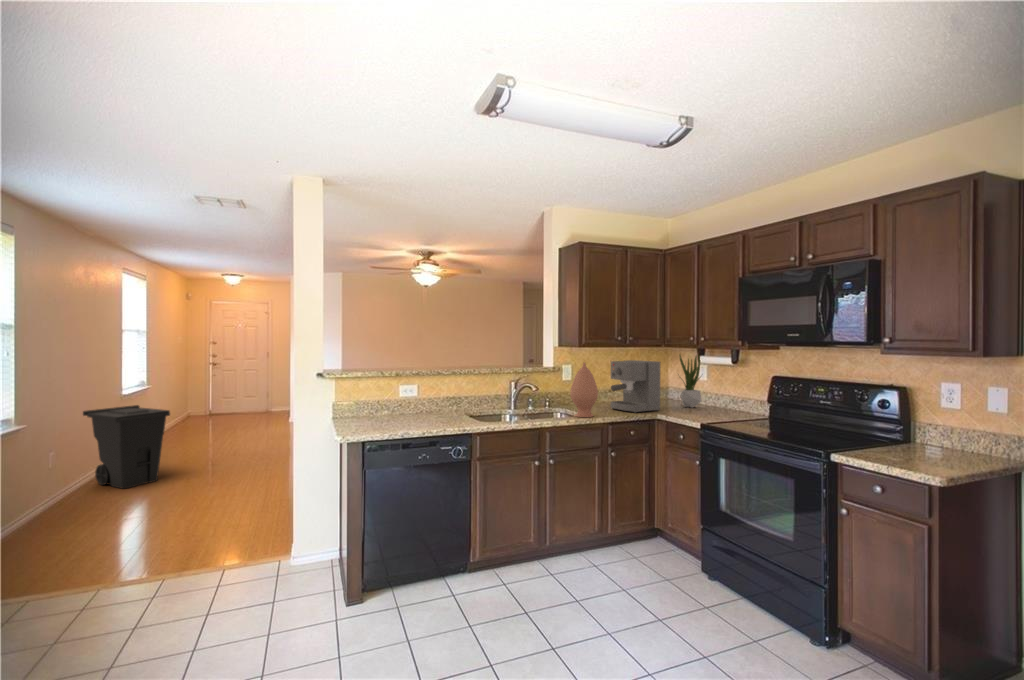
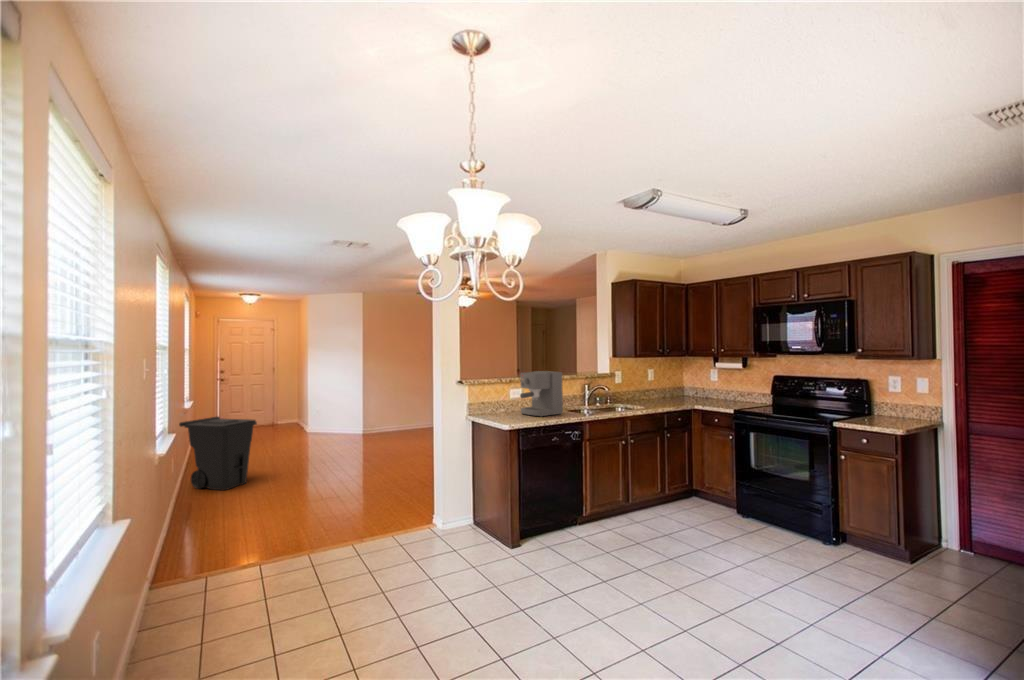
potted plant: present [679,355,701,408] -> none [697,361,717,401]
coffee maker: present [611,360,661,413] -> present [520,371,563,417]
vase: present [570,362,598,417] -> none [635,369,656,409]

